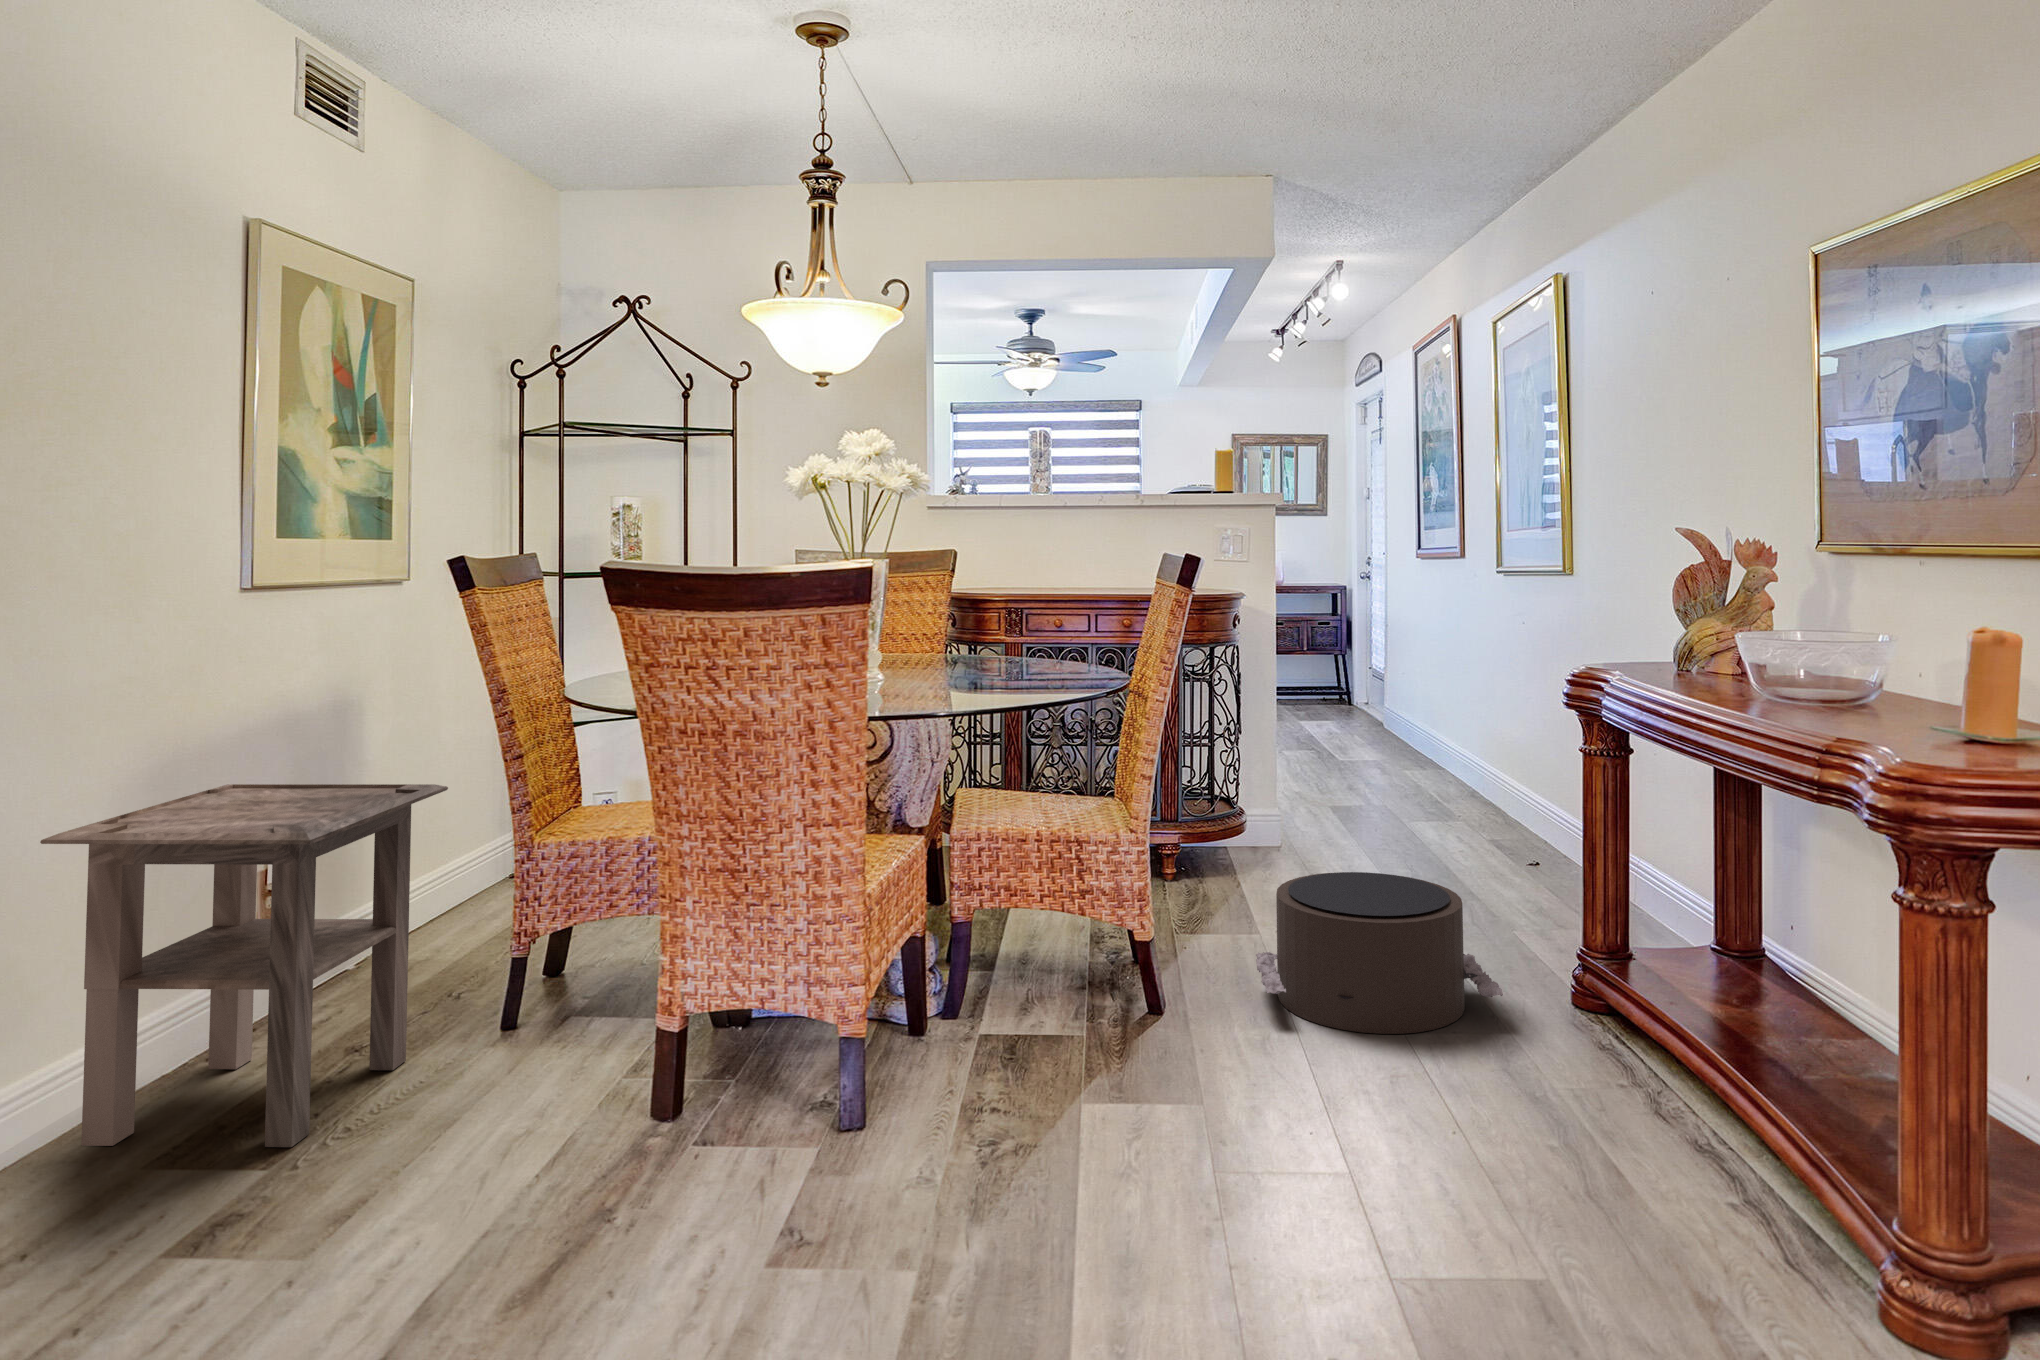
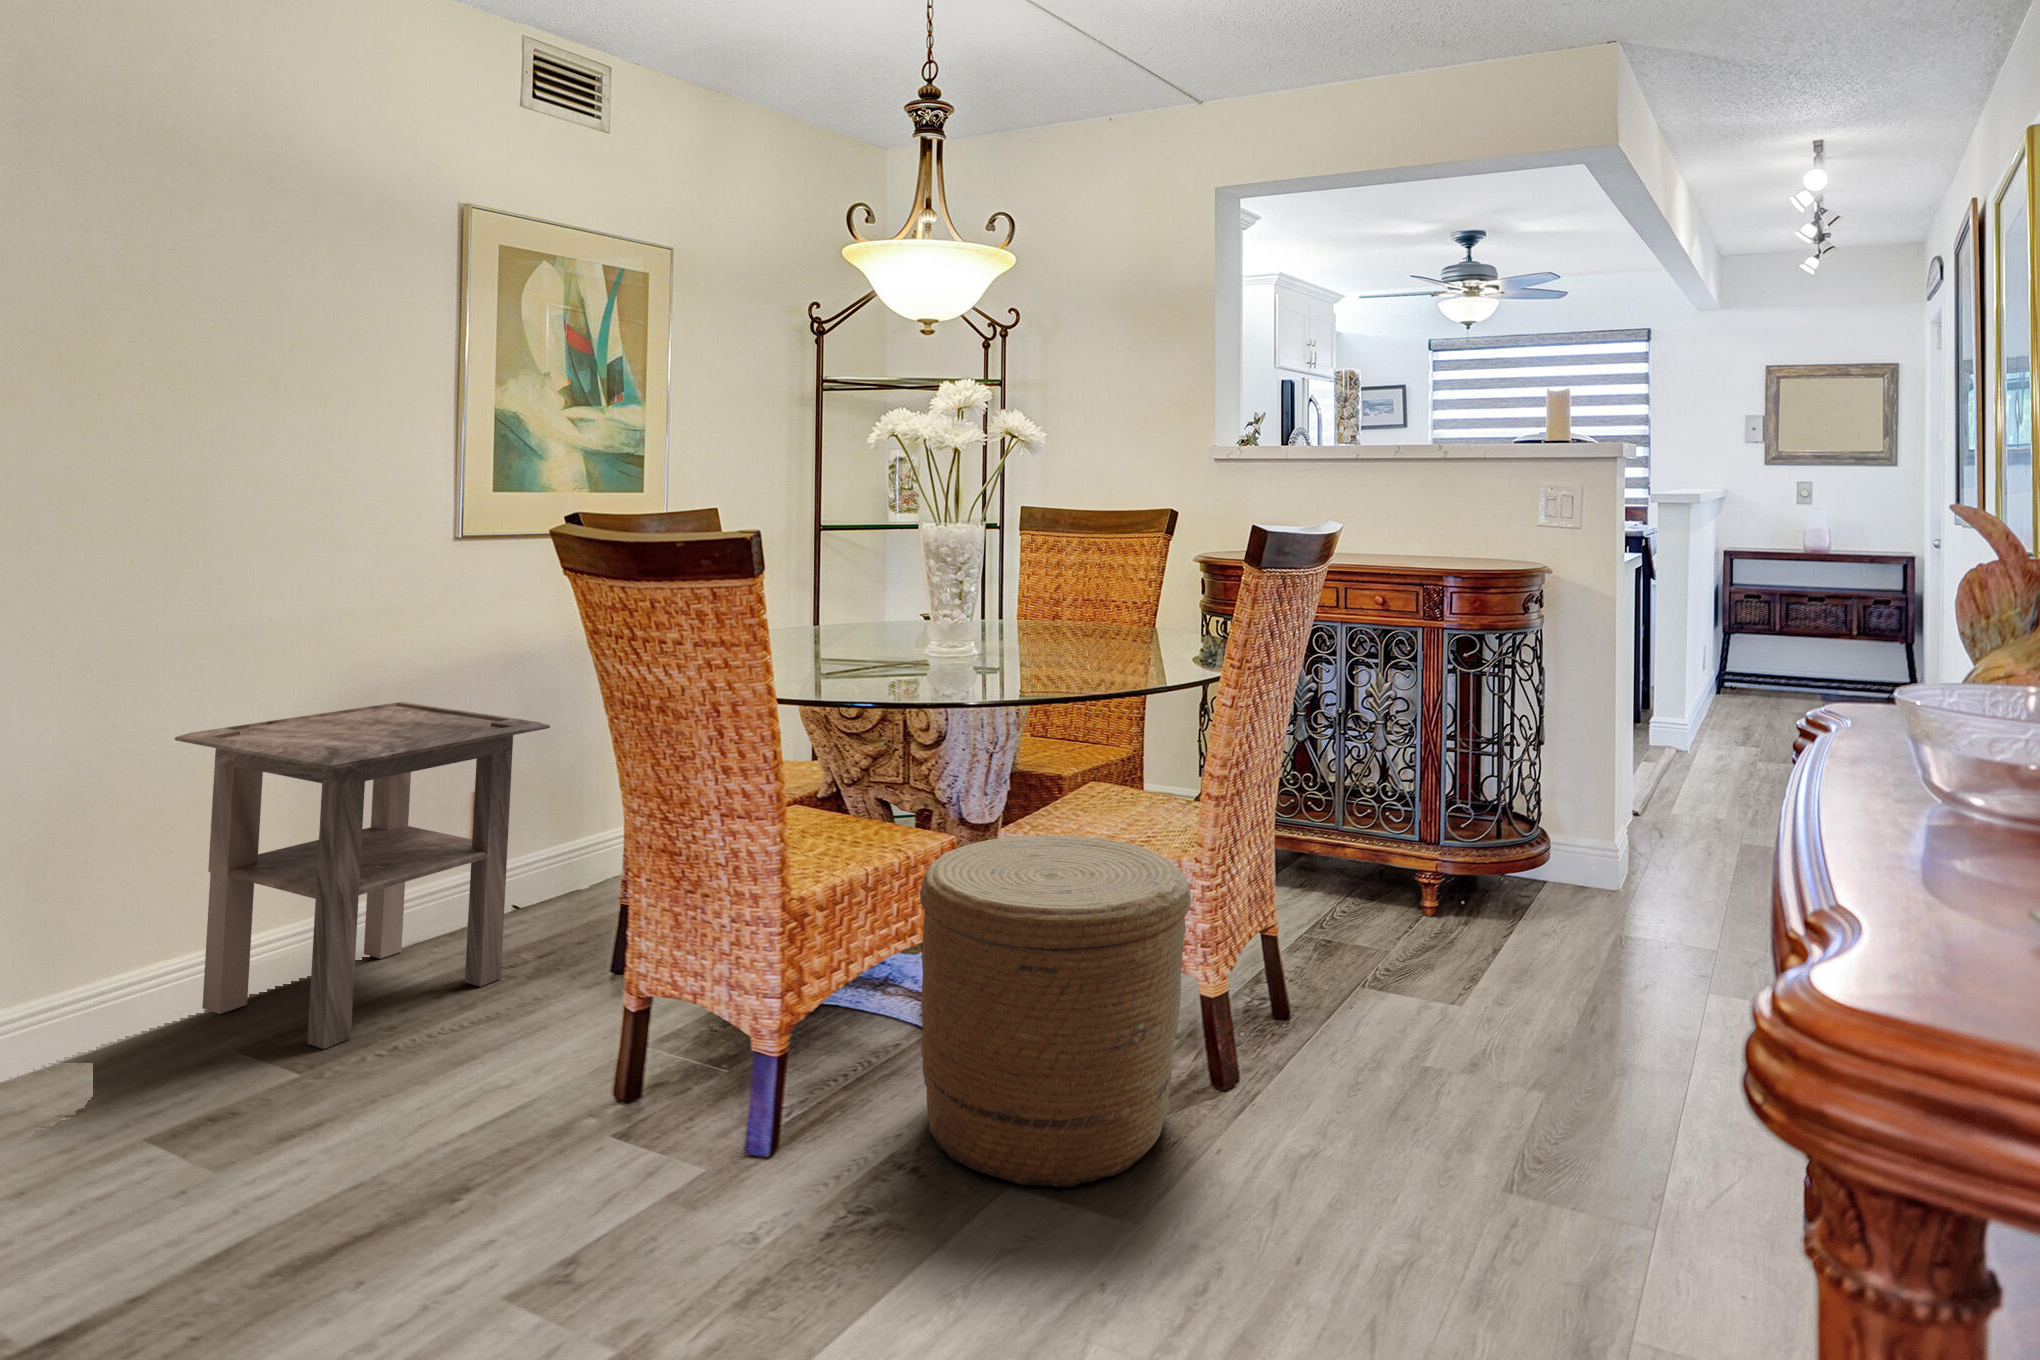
woven basket: none [940,820,1169,1101] -> present [920,835,1191,1189]
pouf: present [1256,872,1503,1034] -> none [1335,948,1661,1192]

